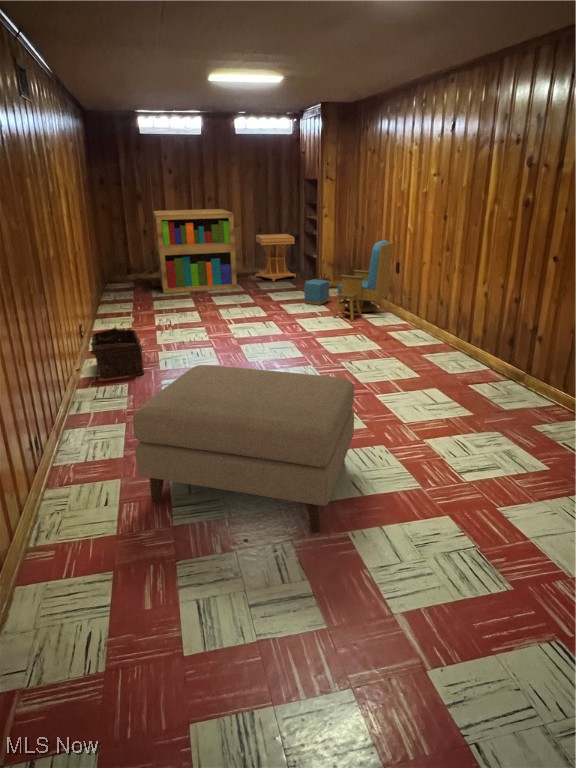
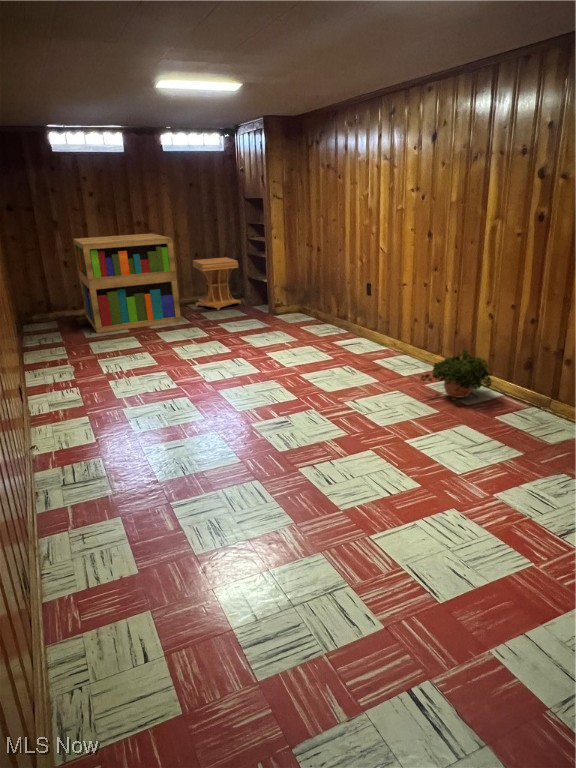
armchair: present [304,240,393,320] -> none [265,261,362,350]
potted plant: none [410,323,479,371] -> present [420,350,492,403]
basket: present [91,328,144,379] -> none [32,387,116,456]
ottoman: present [133,365,354,532] -> none [186,438,470,651]

